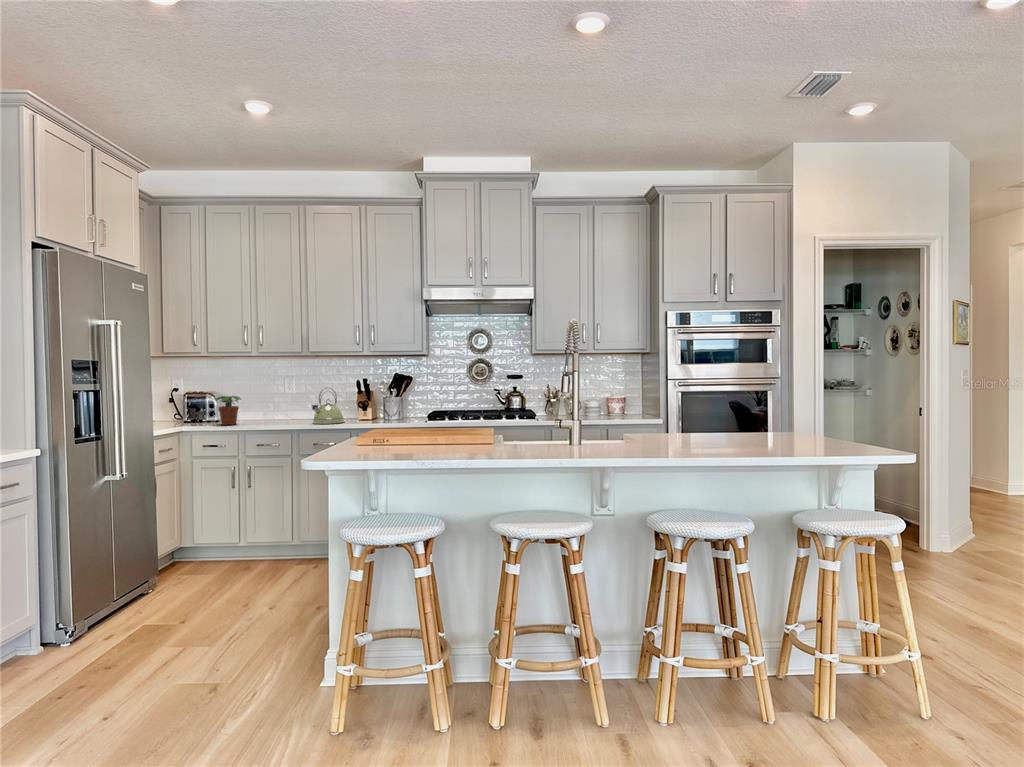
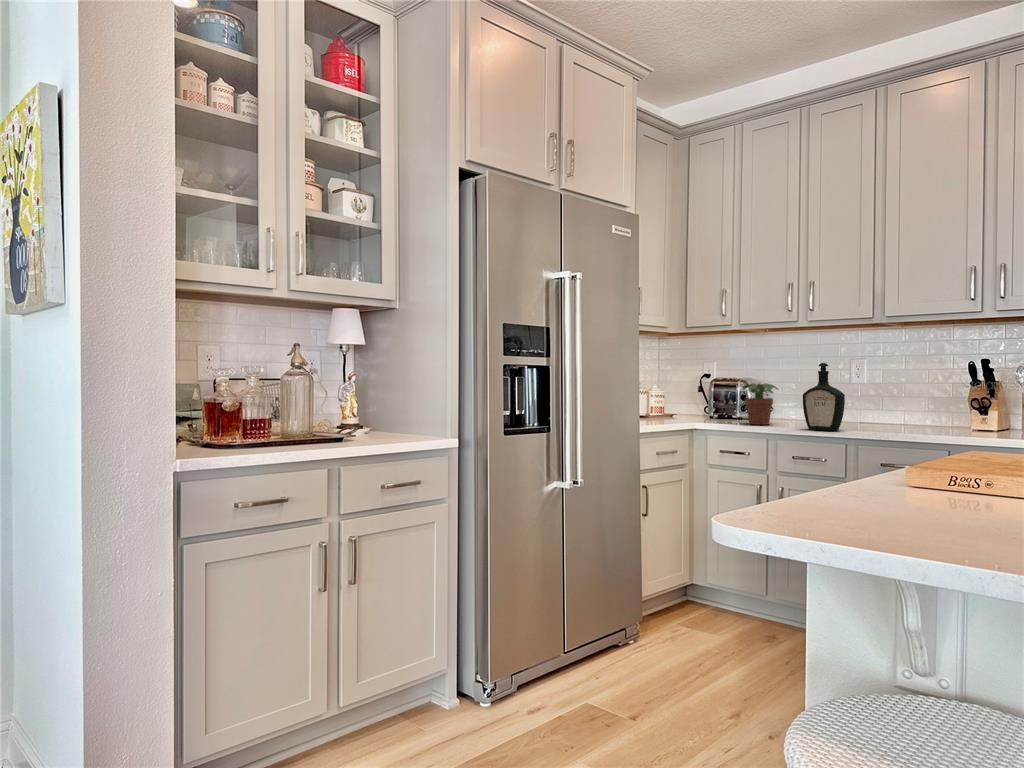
bottle: none [263,382,289,426] -> present [803,363,845,431]
kettle: present [312,387,344,424] -> none [881,373,942,433]

